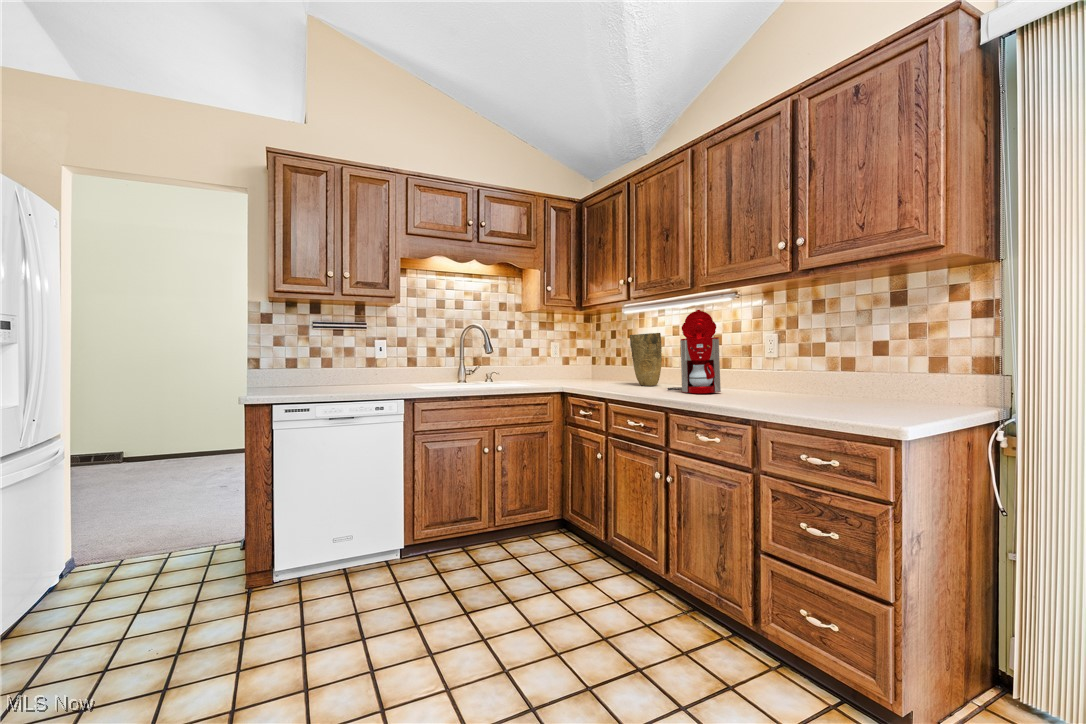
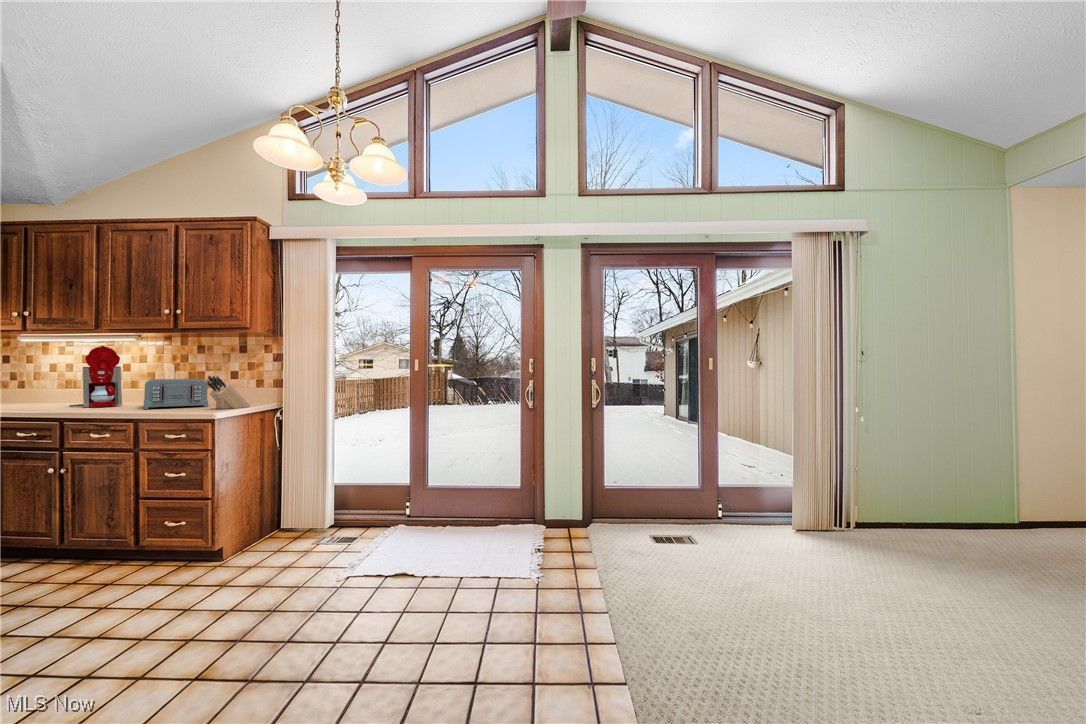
vase: present [630,333,662,386] -> none [27,361,66,405]
knife block: none [869,349,943,416] -> present [207,376,250,409]
toaster: none [749,356,851,406] -> present [144,379,208,409]

